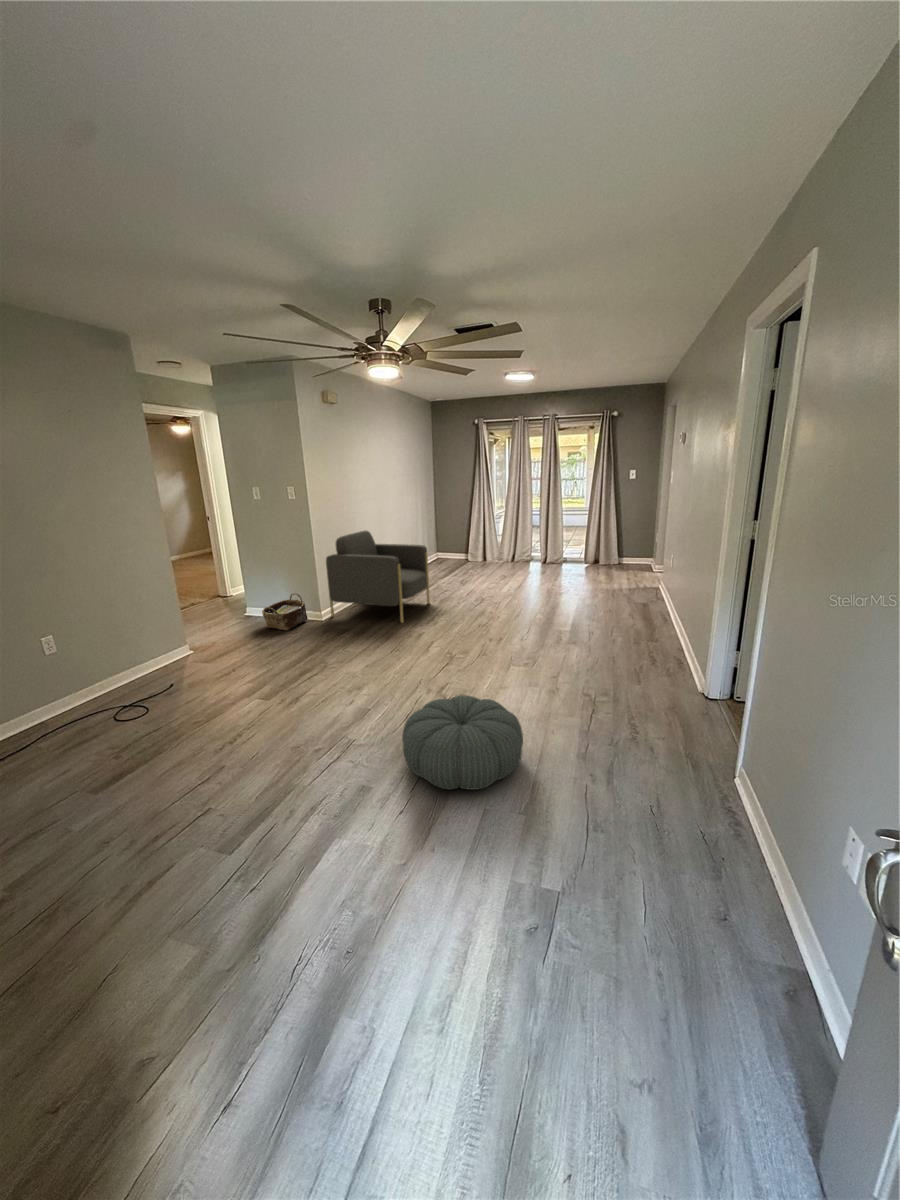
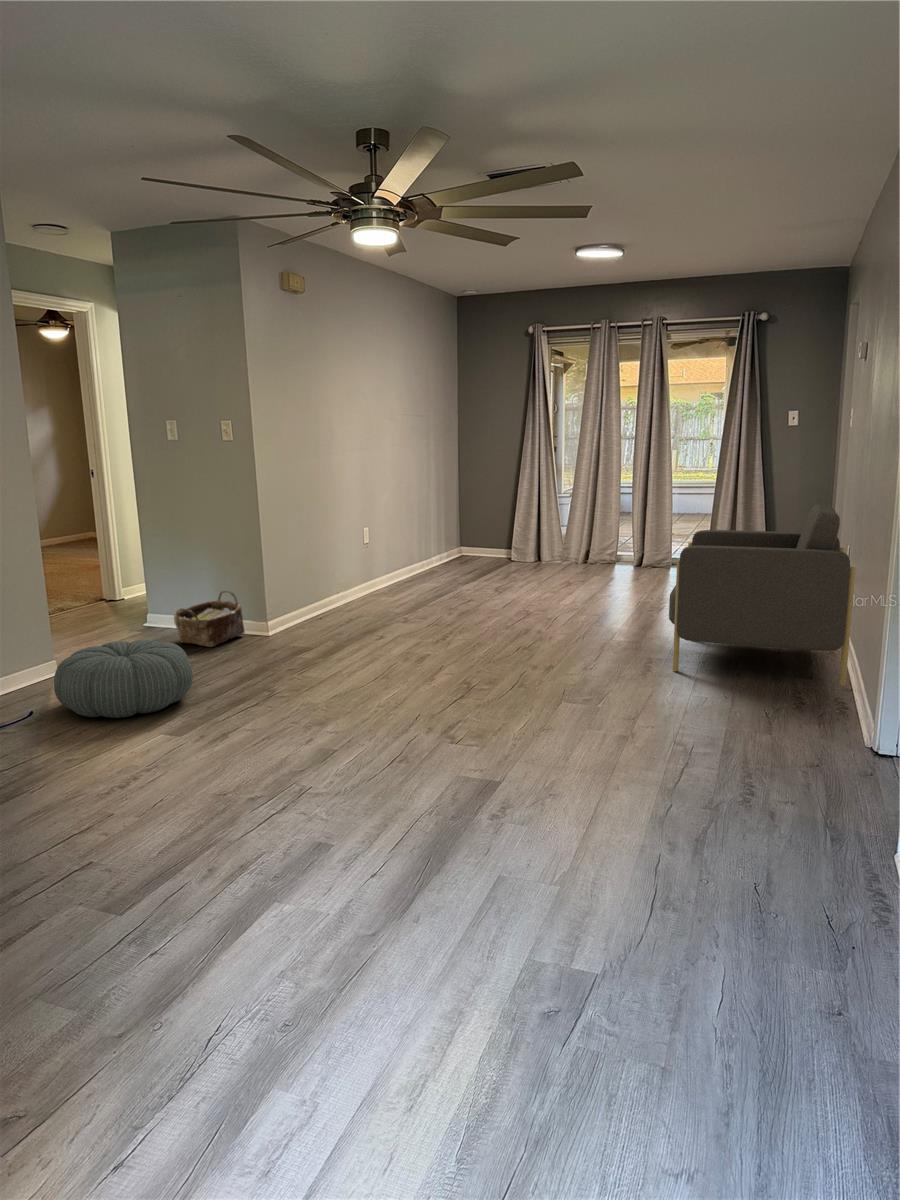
armchair: present [326,531,430,623] -> present [669,505,856,686]
pouf: present [402,695,523,790] -> present [54,640,193,718]

